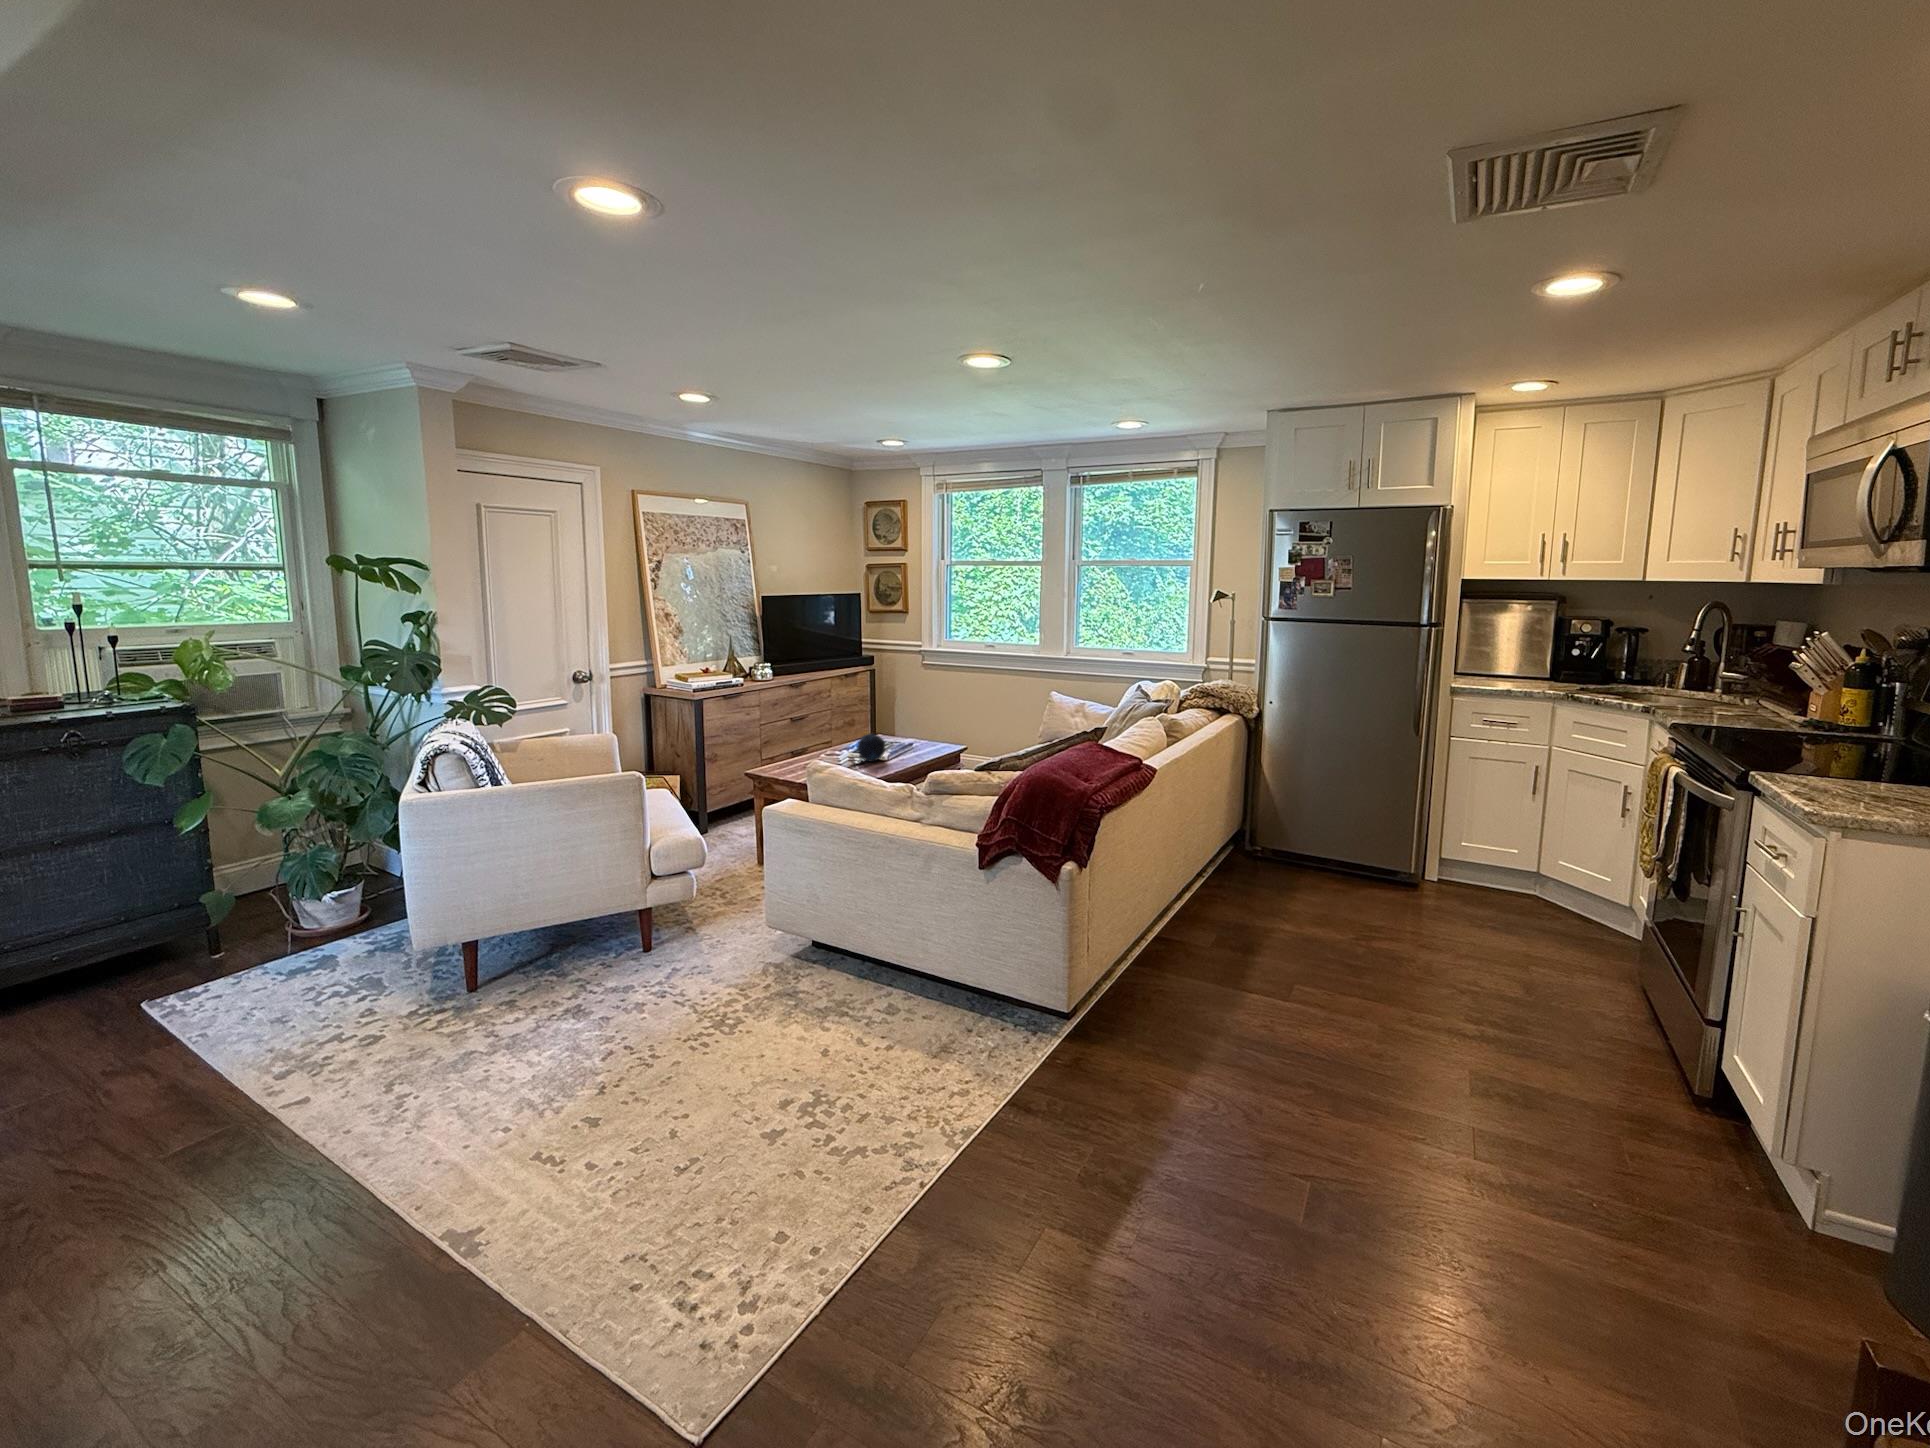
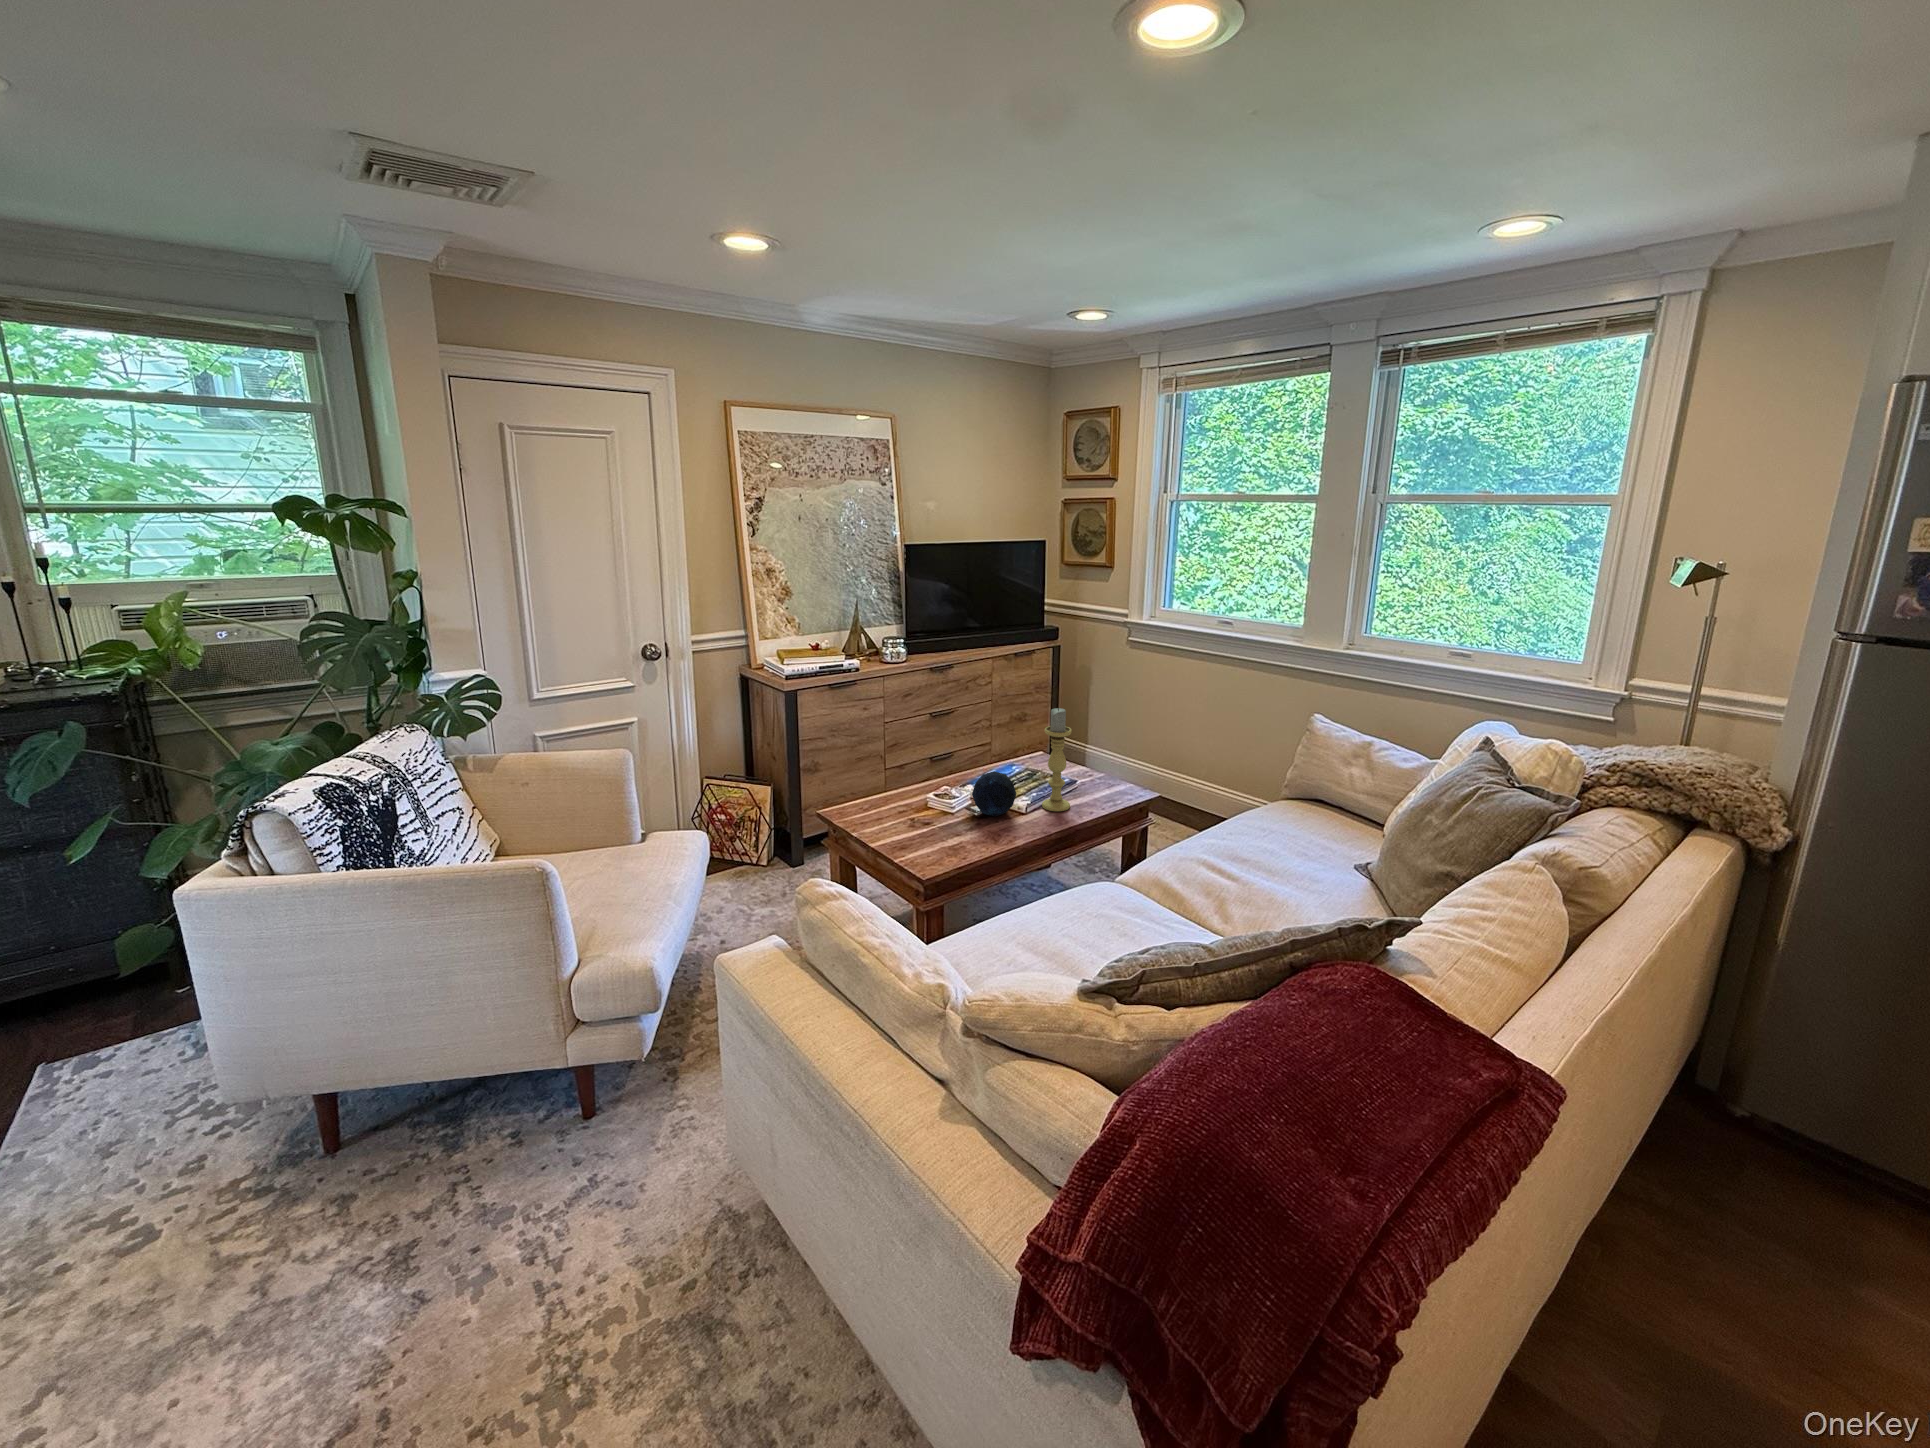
candle holder: none [900,690,918,756] -> present [1042,708,1072,811]

